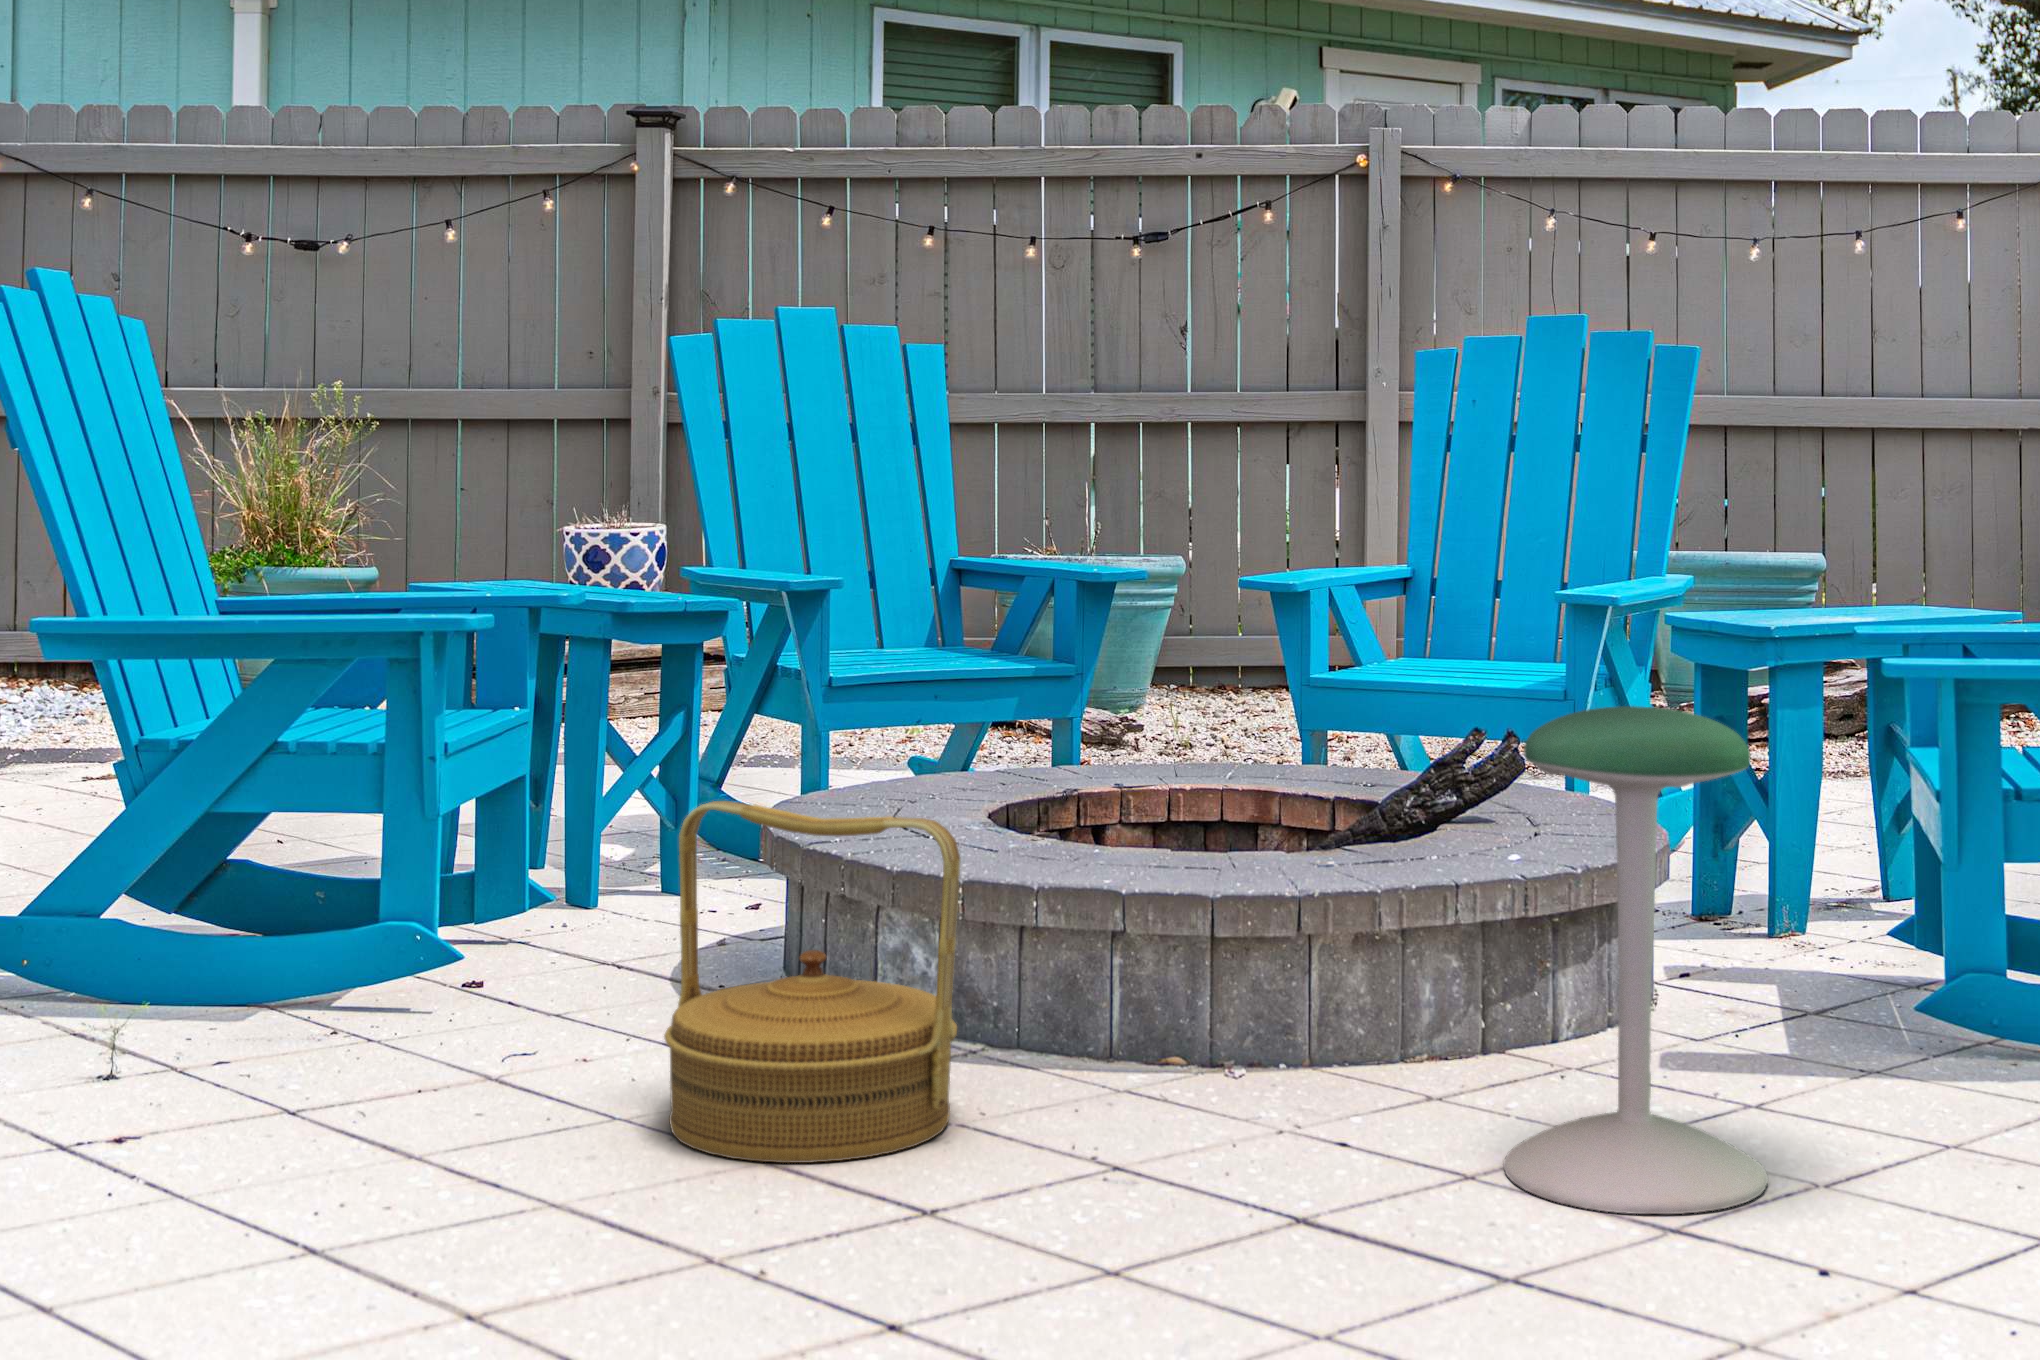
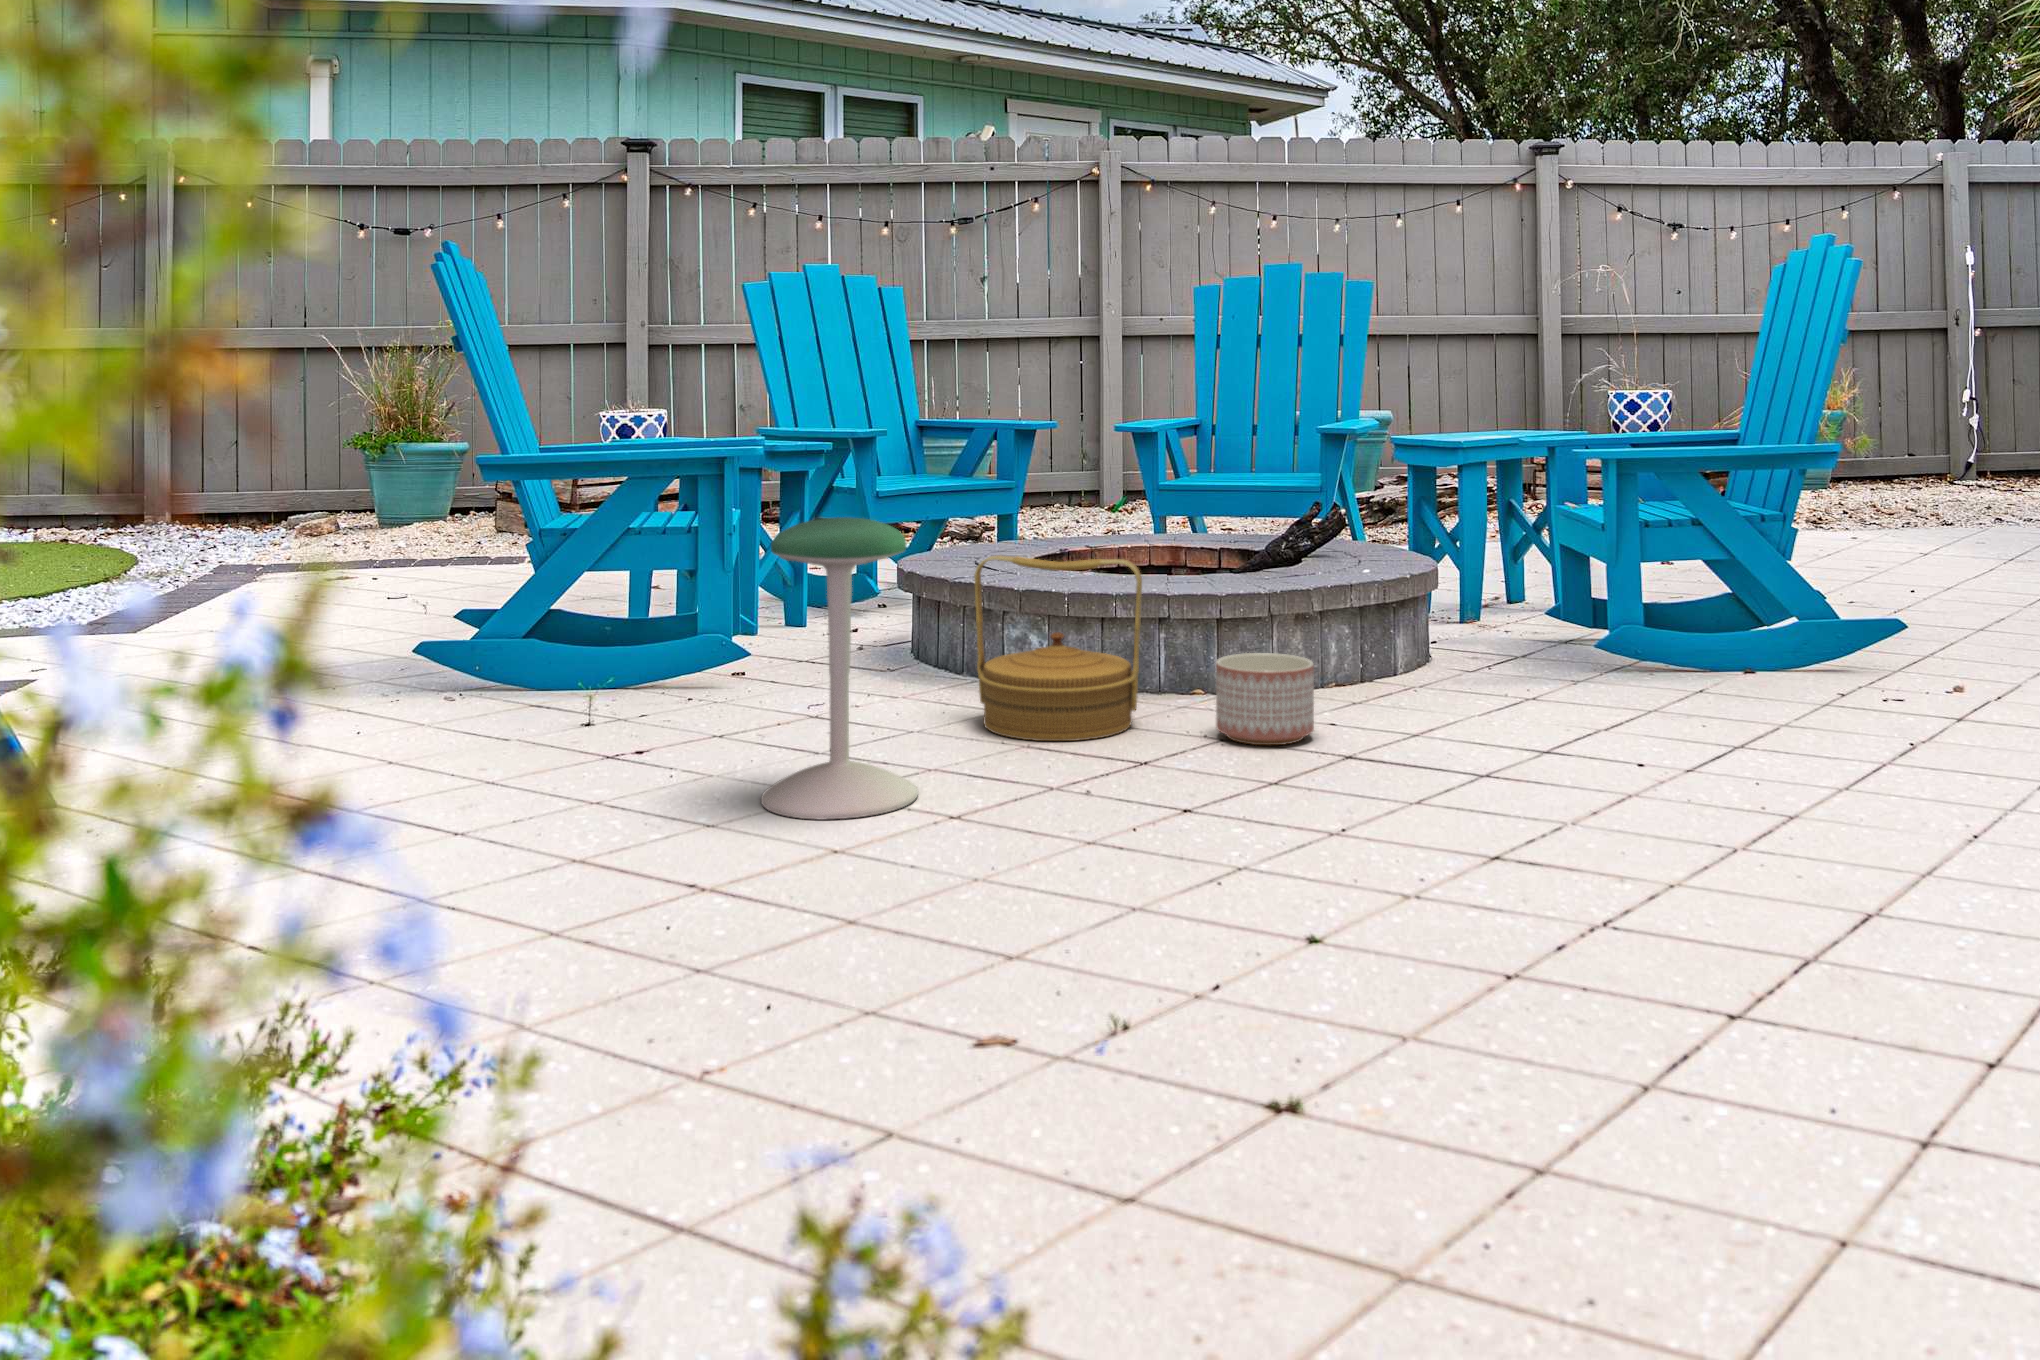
stool: present [1504,706,1768,1214] -> present [761,517,919,820]
planter: none [1063,1011,1252,1201] -> present [1216,653,1314,745]

